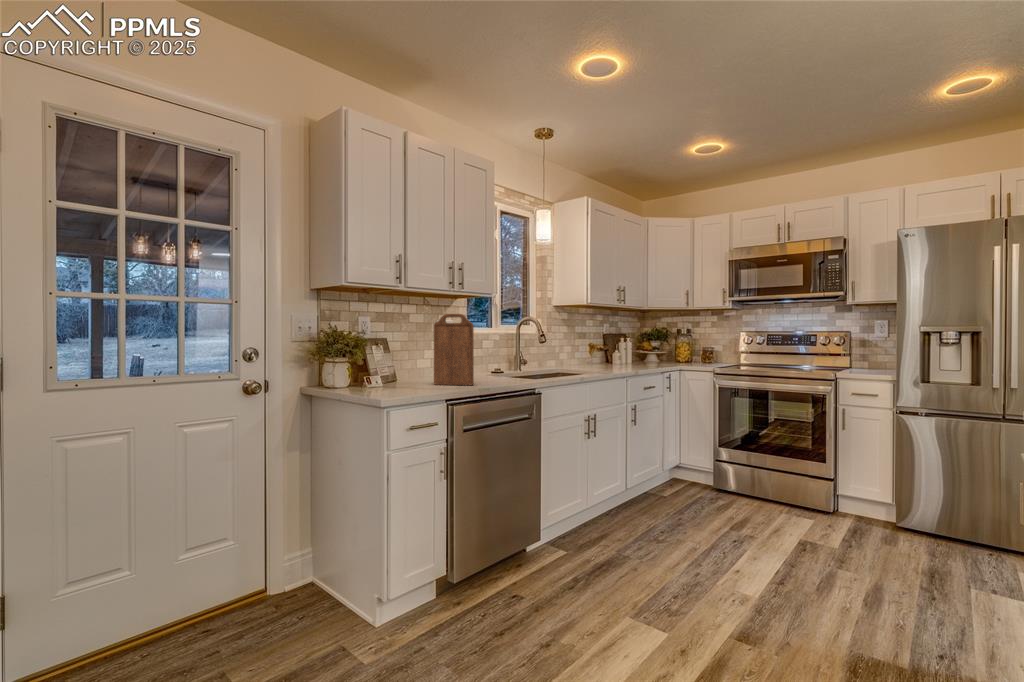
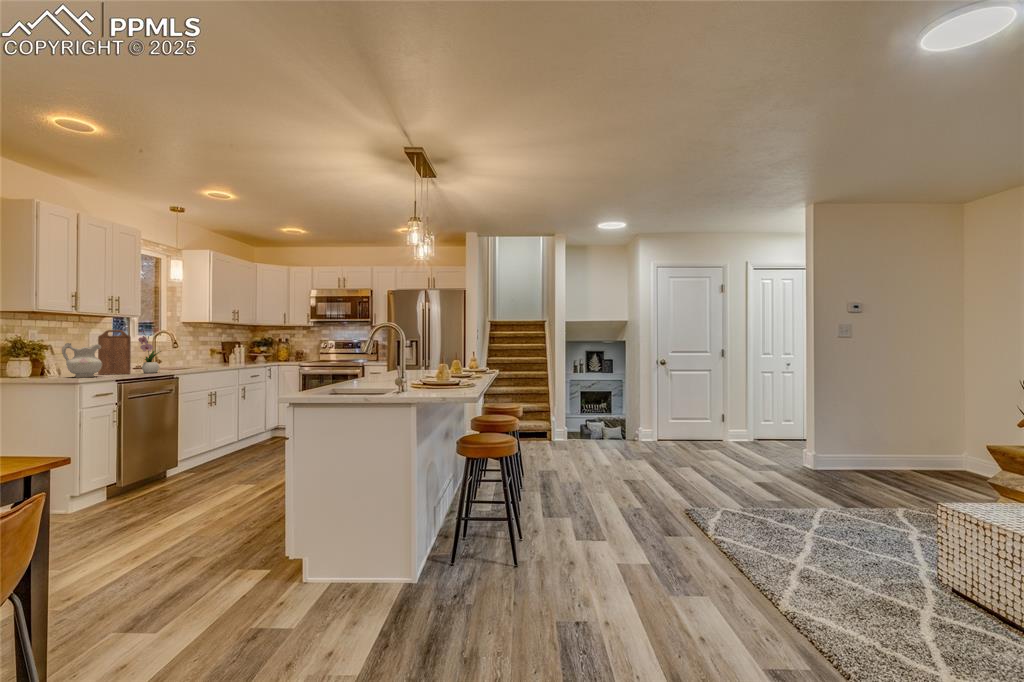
flower arrangement: none [485,315,517,384] -> present [138,331,161,373]
ceramic pitcher: none [378,335,428,392] -> present [62,343,102,377]

